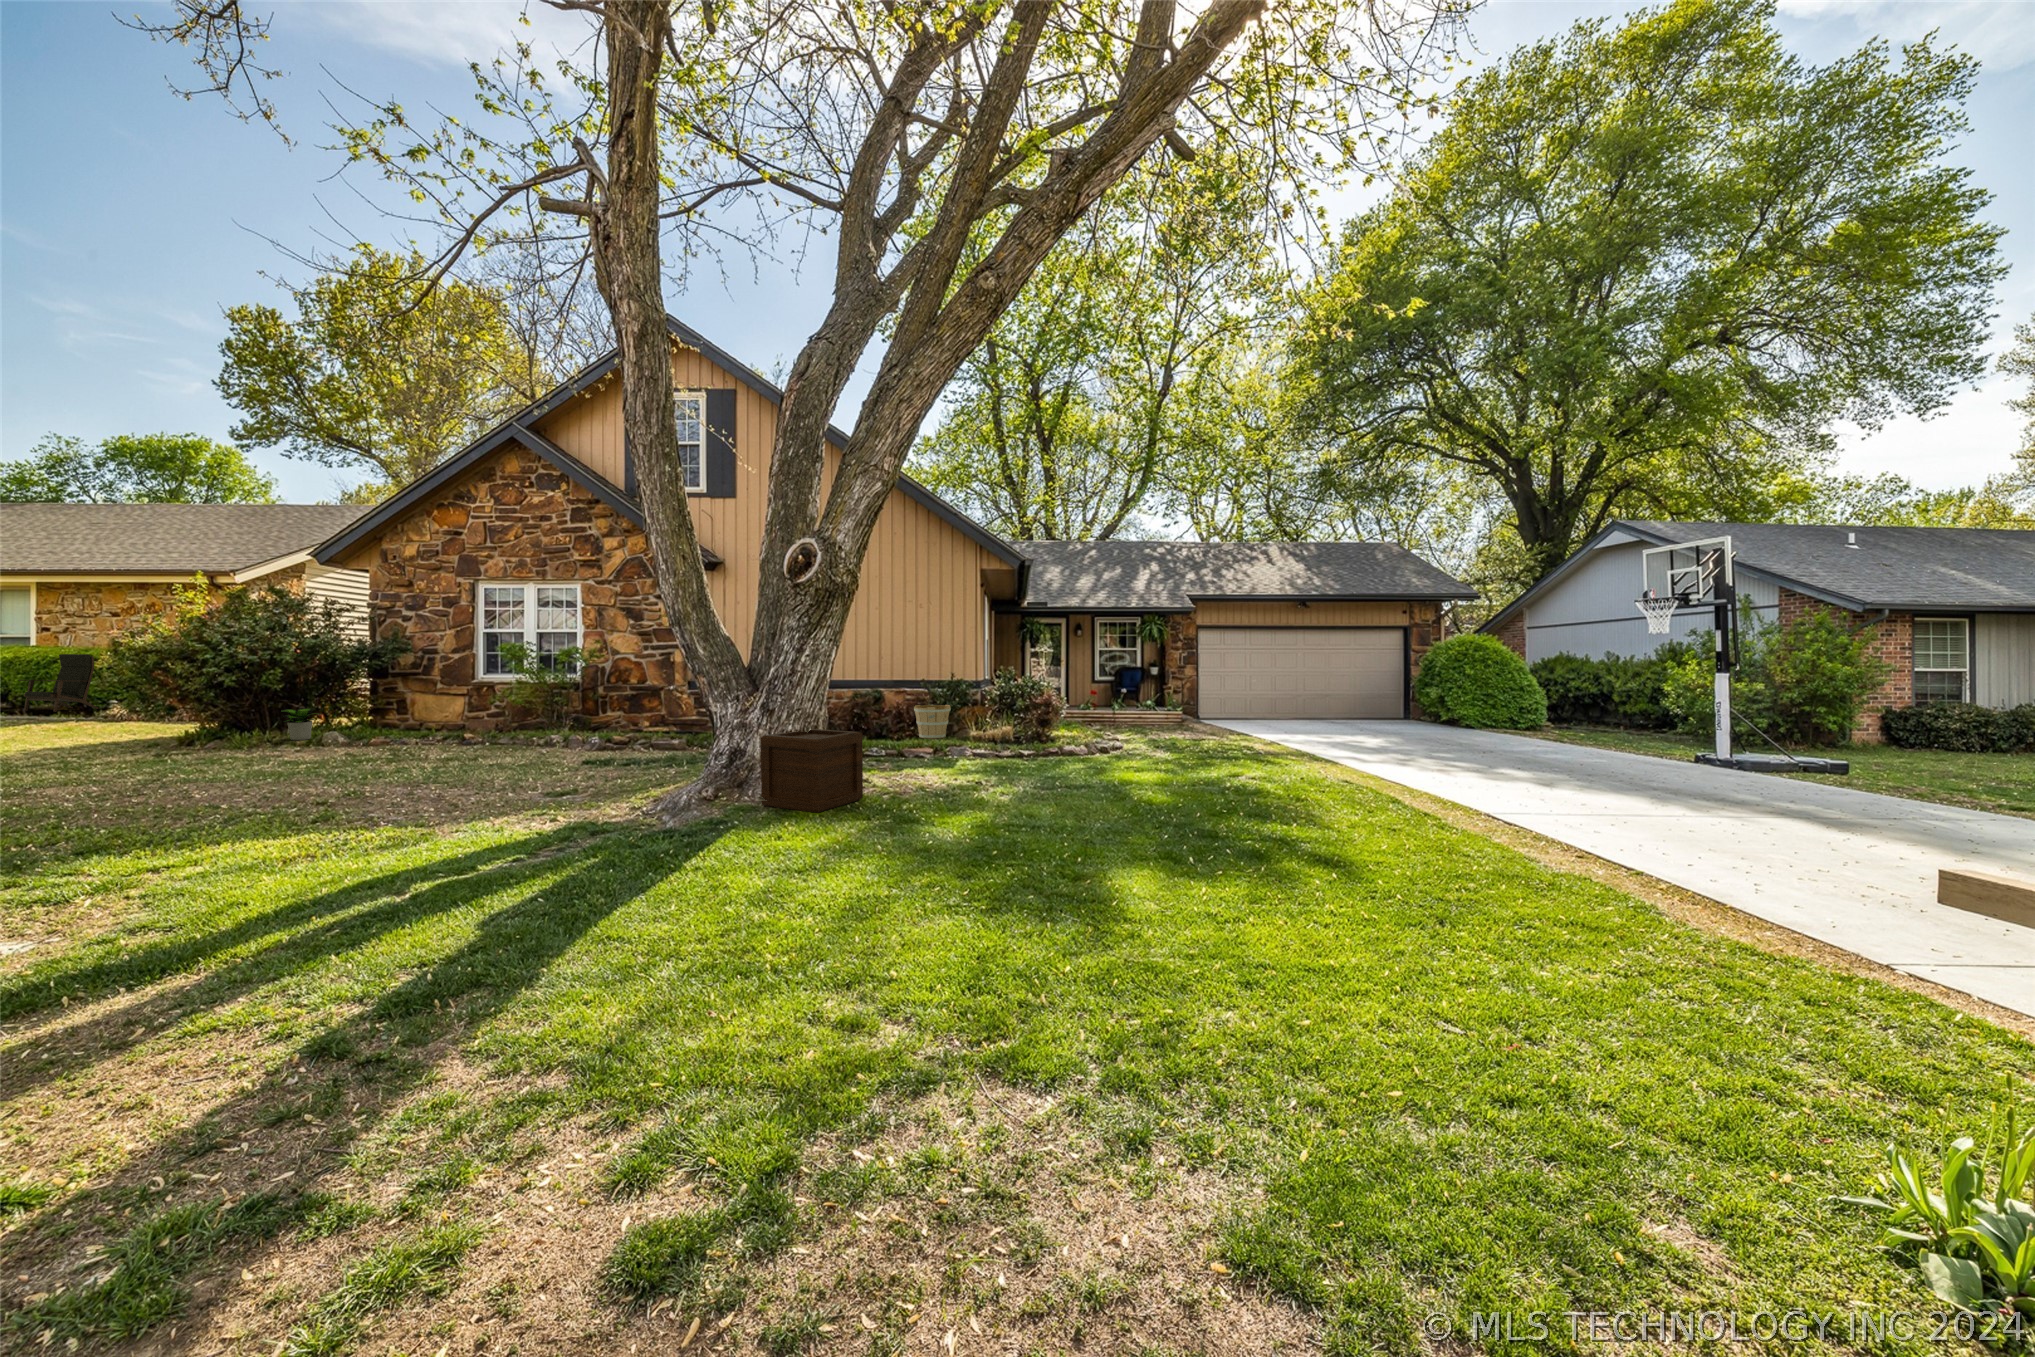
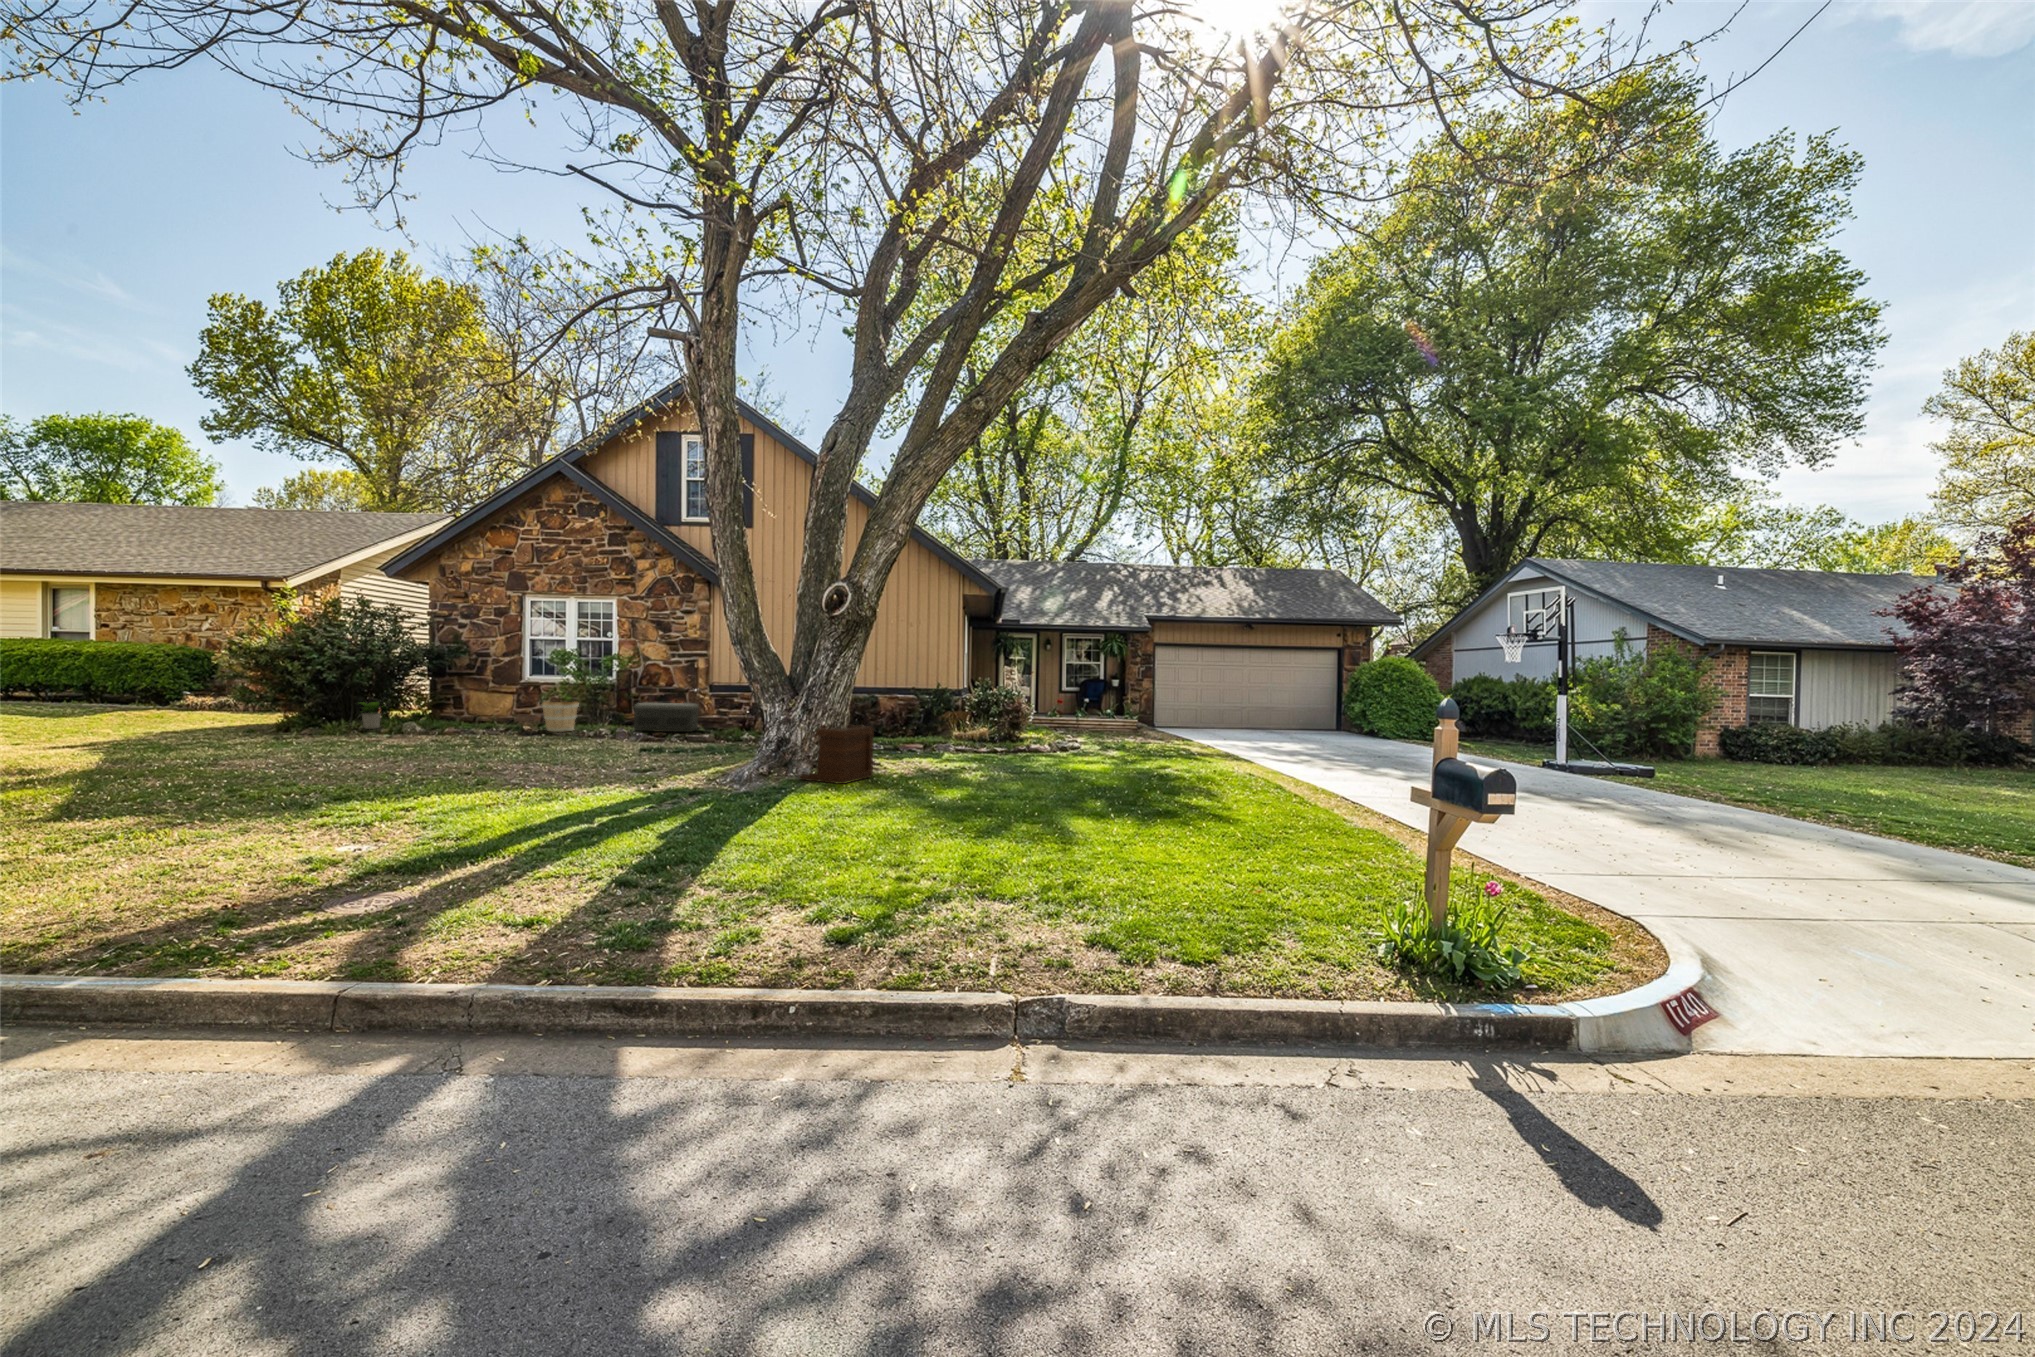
lounge chair: present [19,654,99,712] -> none [66,647,135,701]
storage bench: none [606,703,684,736] -> present [634,703,699,732]
wooden bucket: present [914,705,951,739] -> present [542,702,579,732]

